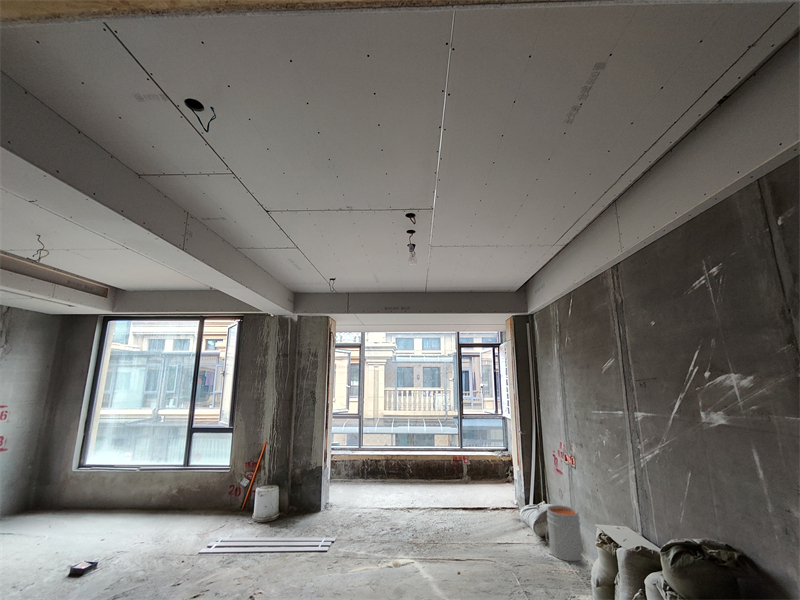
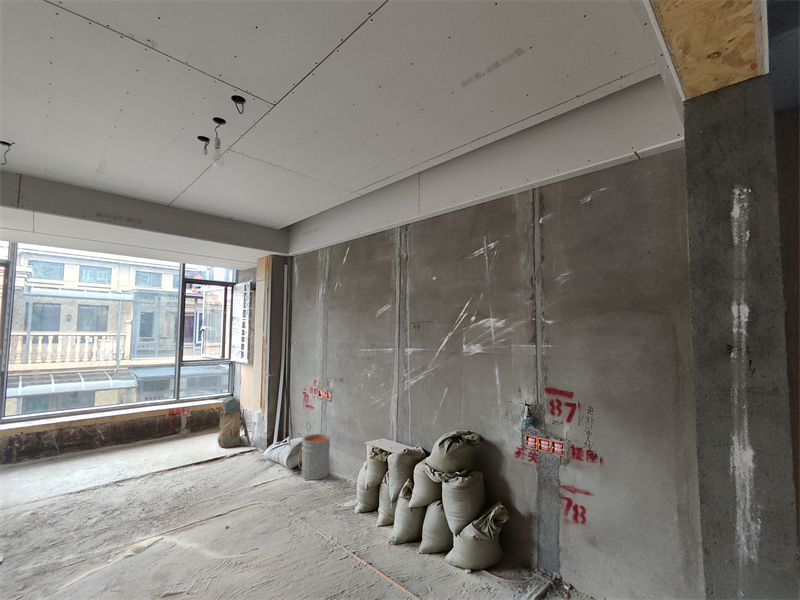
backpack: none [486,450,515,504] -> present [218,396,251,448]

